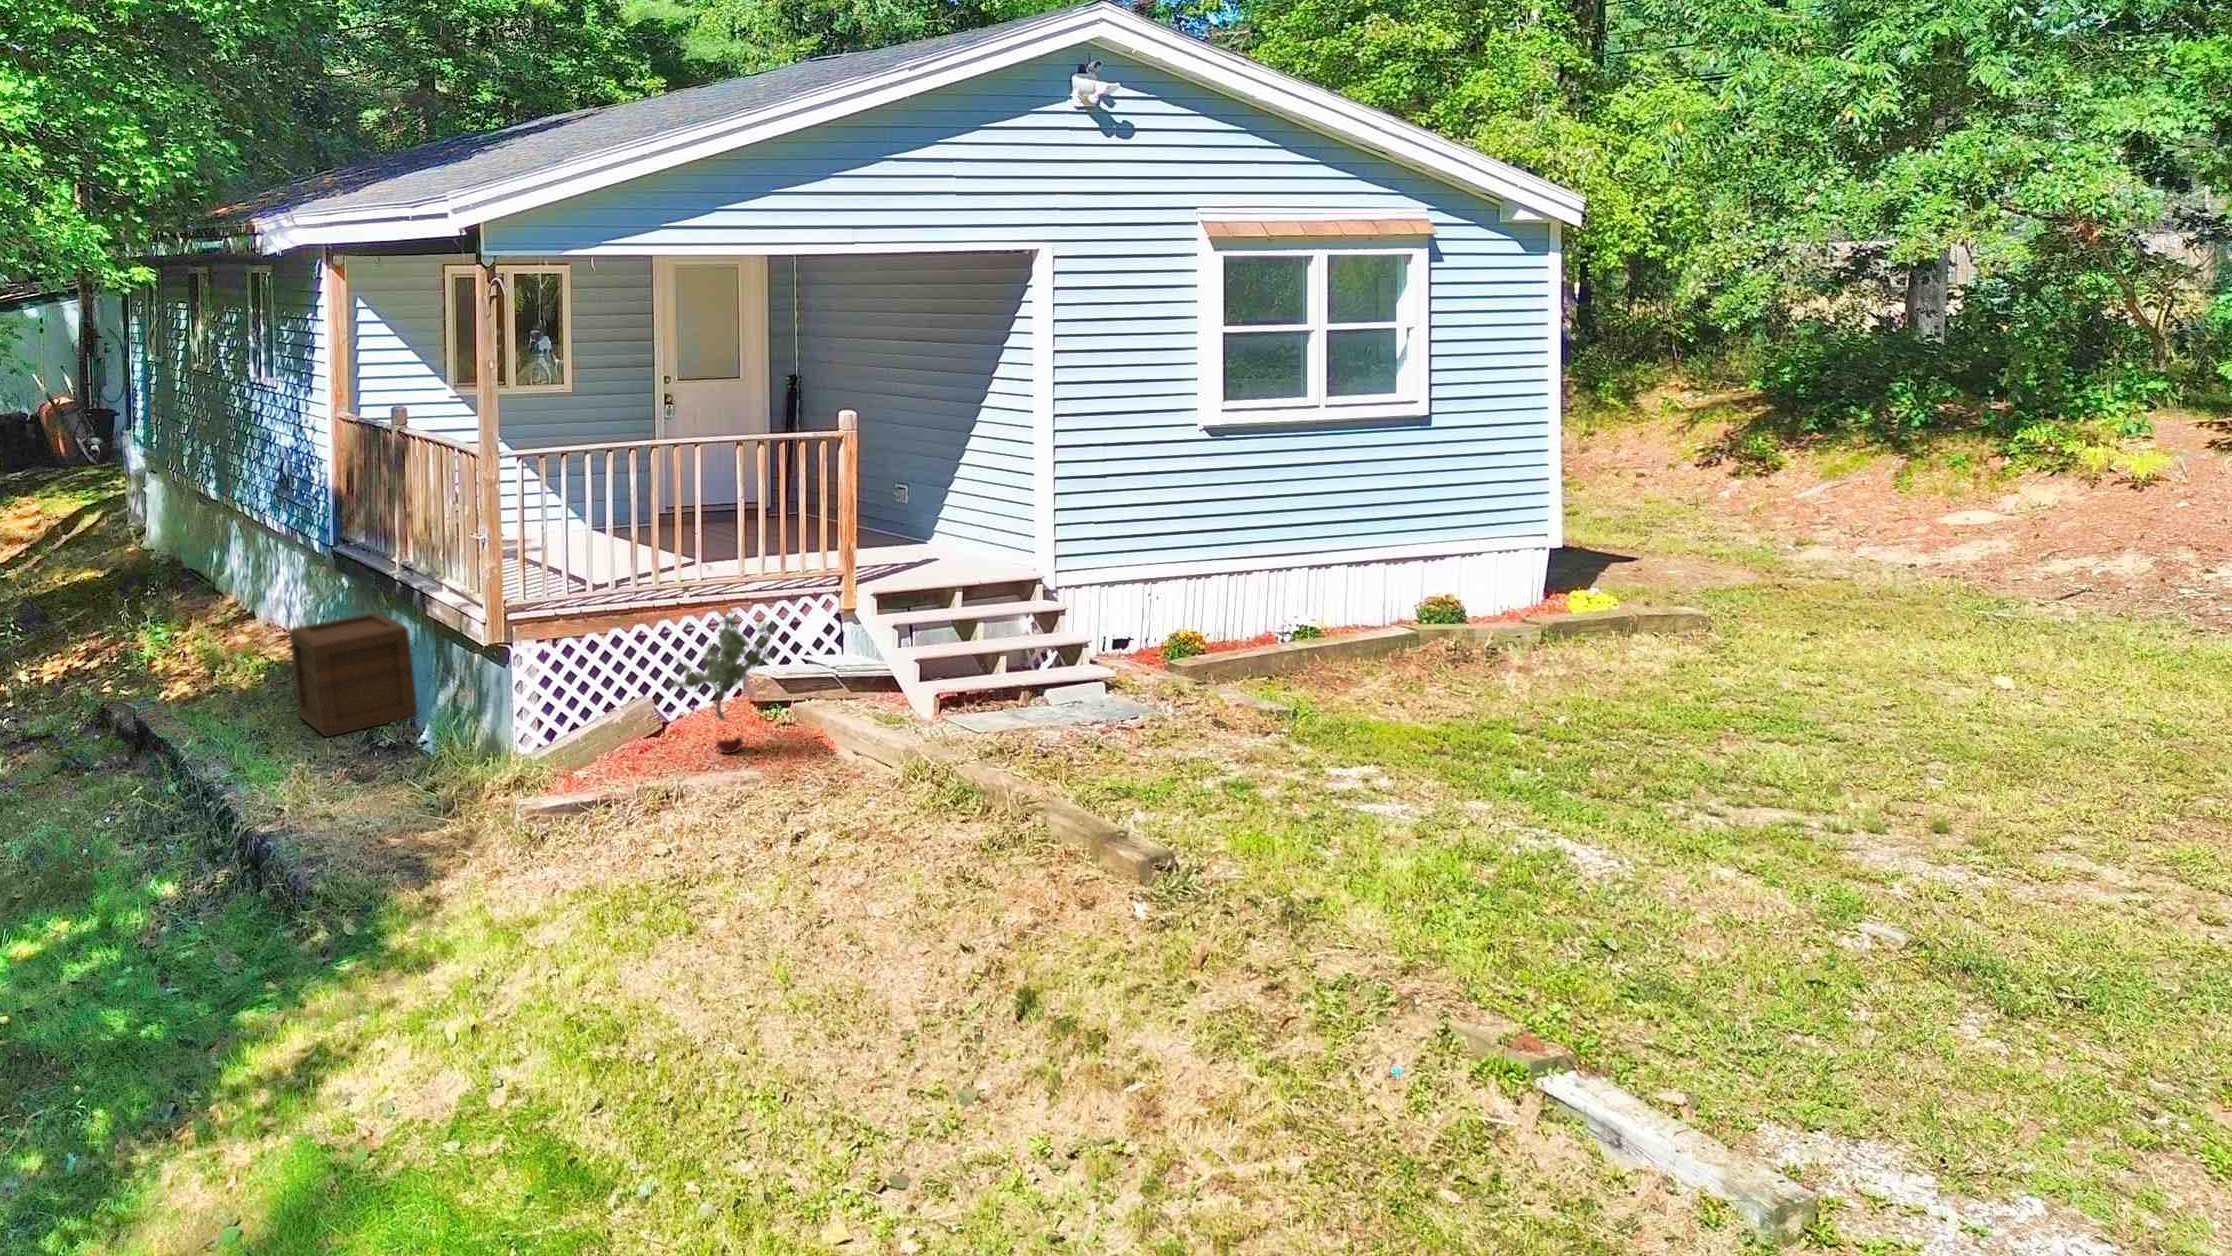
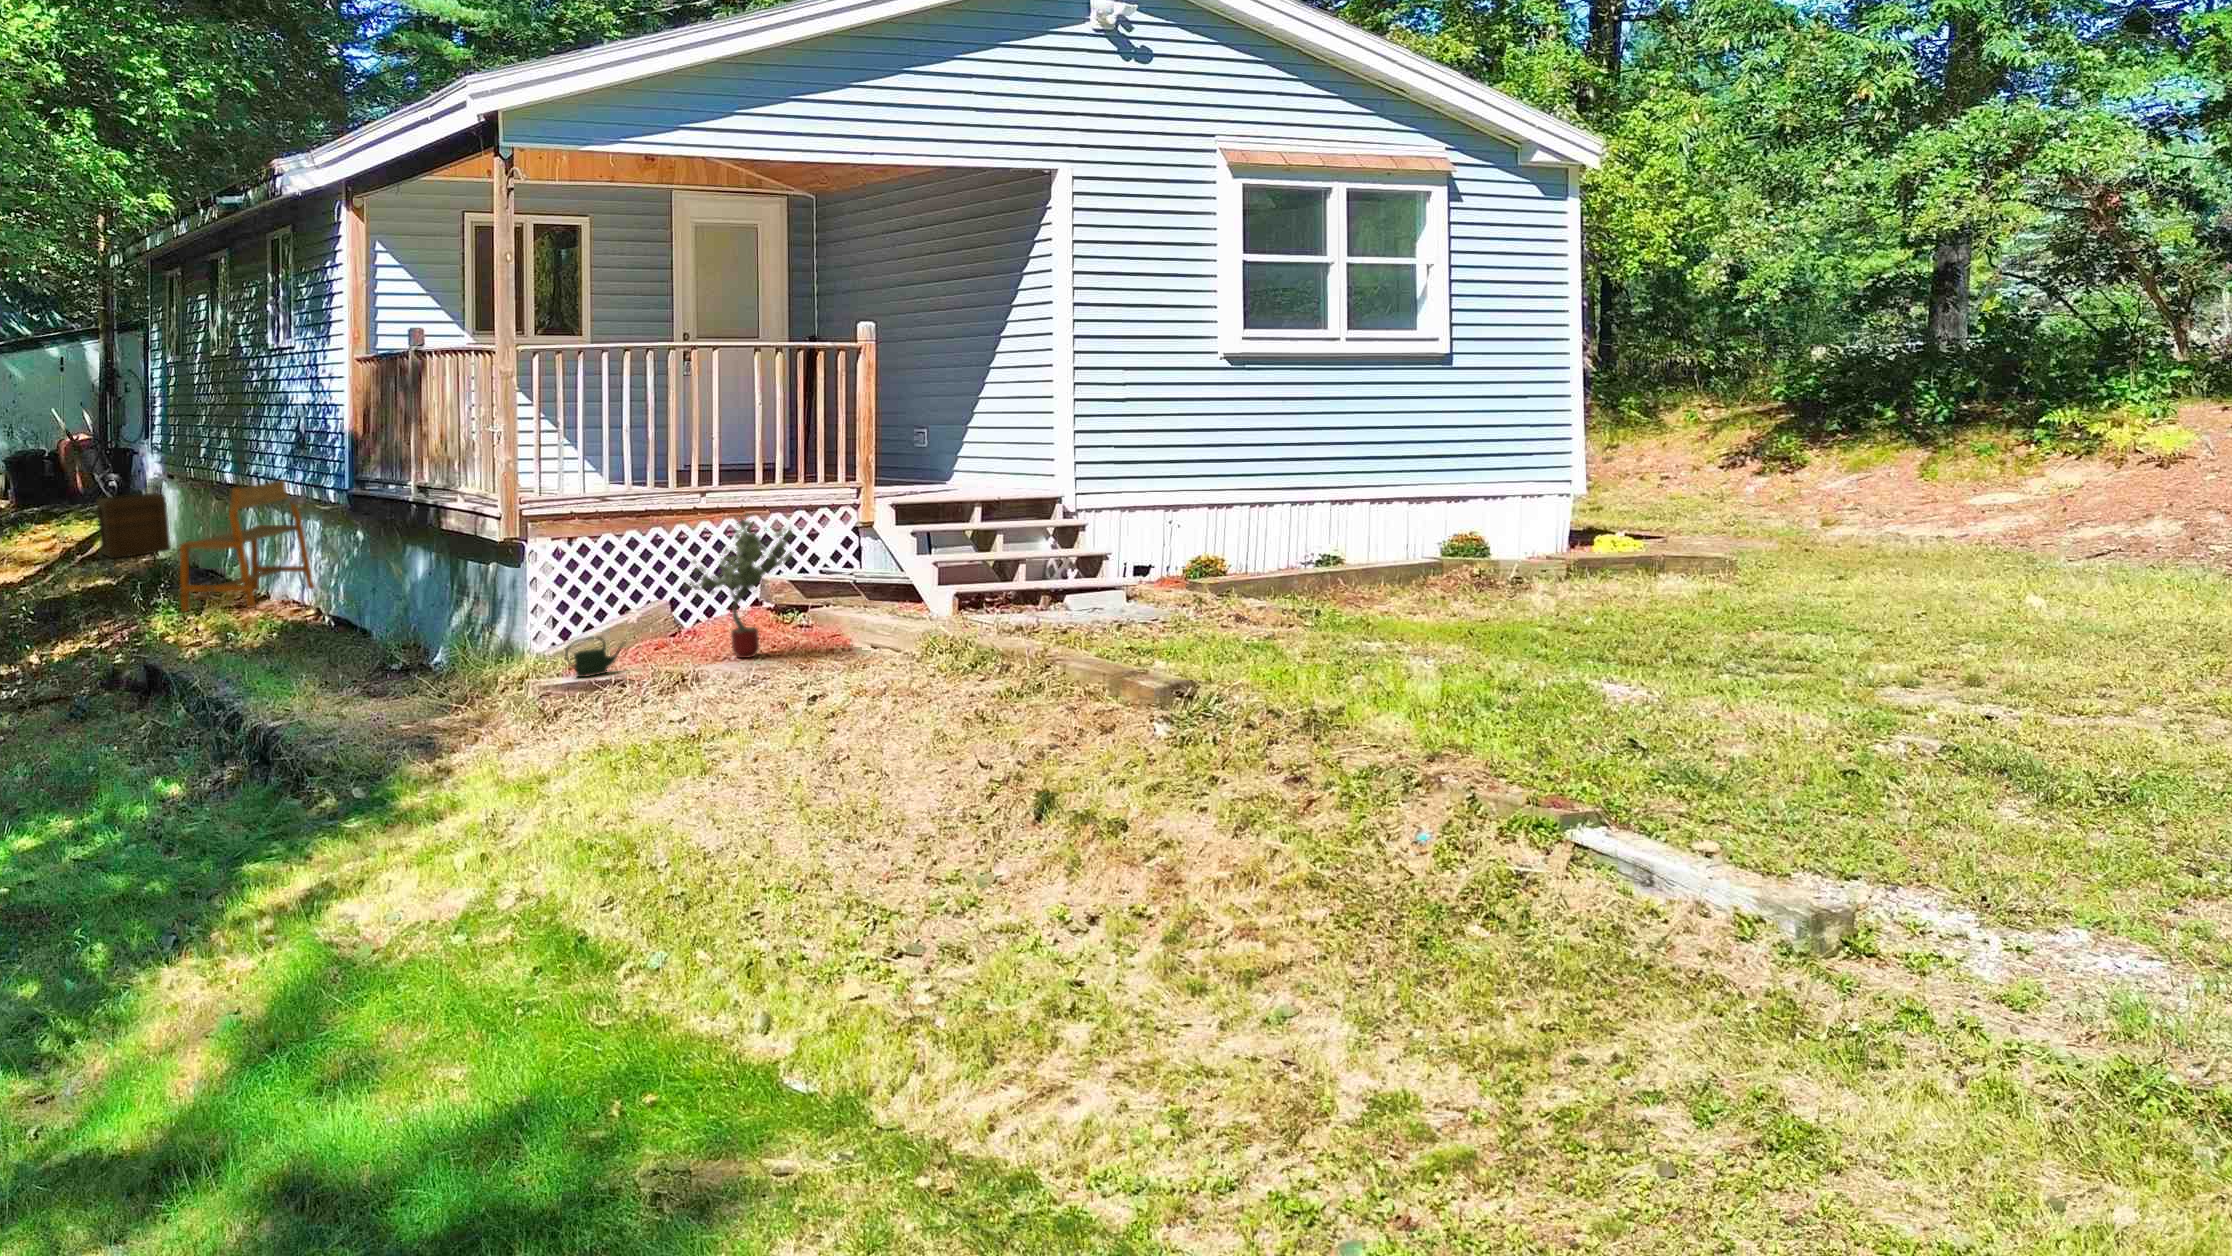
bench: none [167,509,301,650] -> present [180,480,315,612]
wooden crate: present [289,612,418,737] -> present [97,493,171,558]
watering can: none [551,734,612,775] -> present [565,637,623,677]

